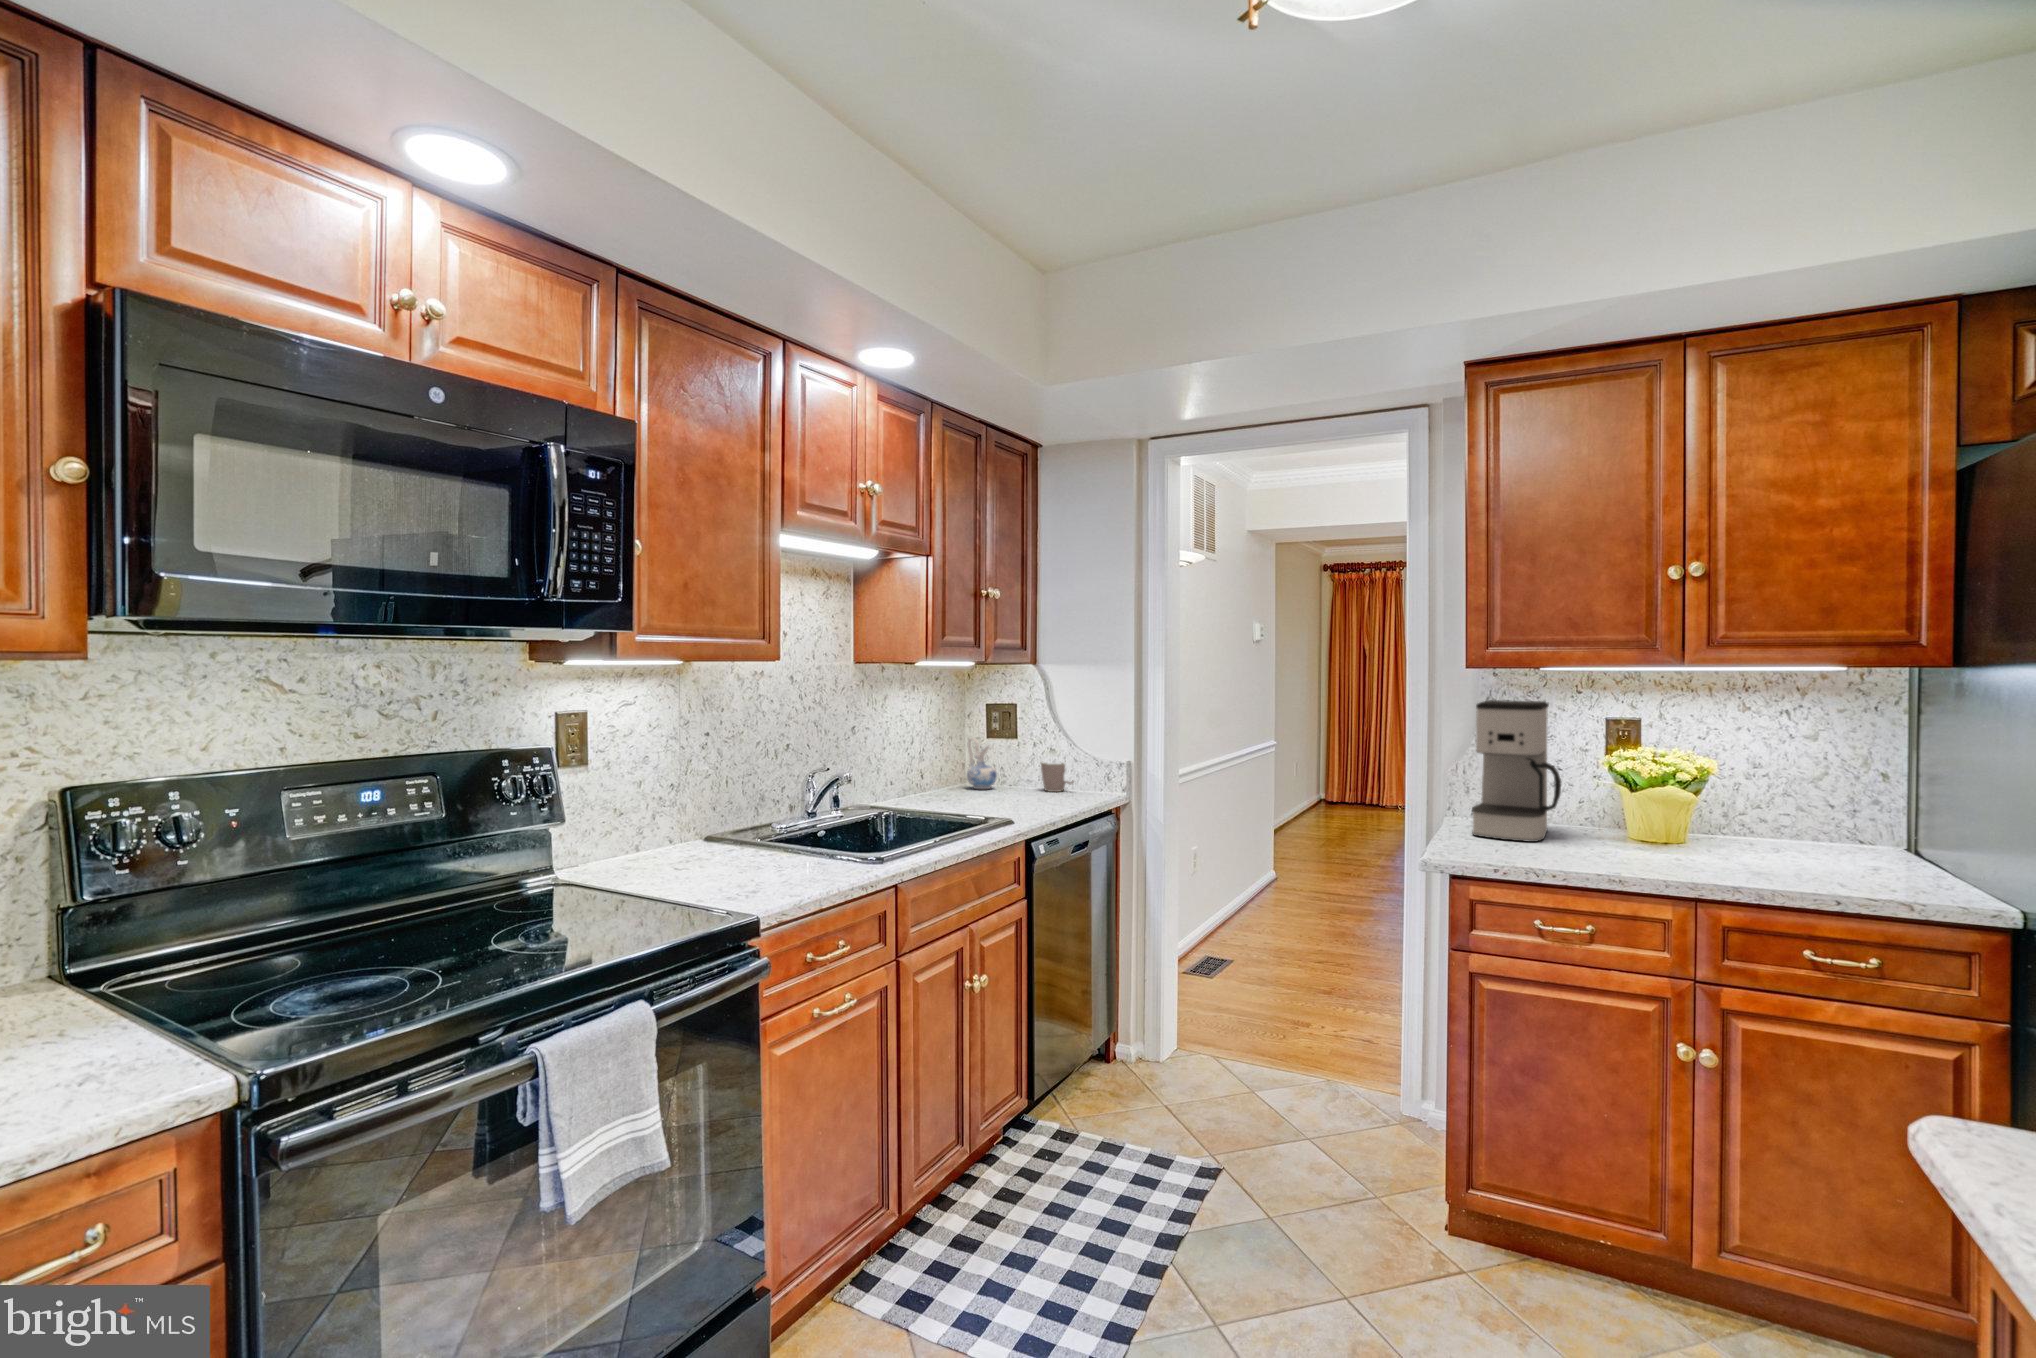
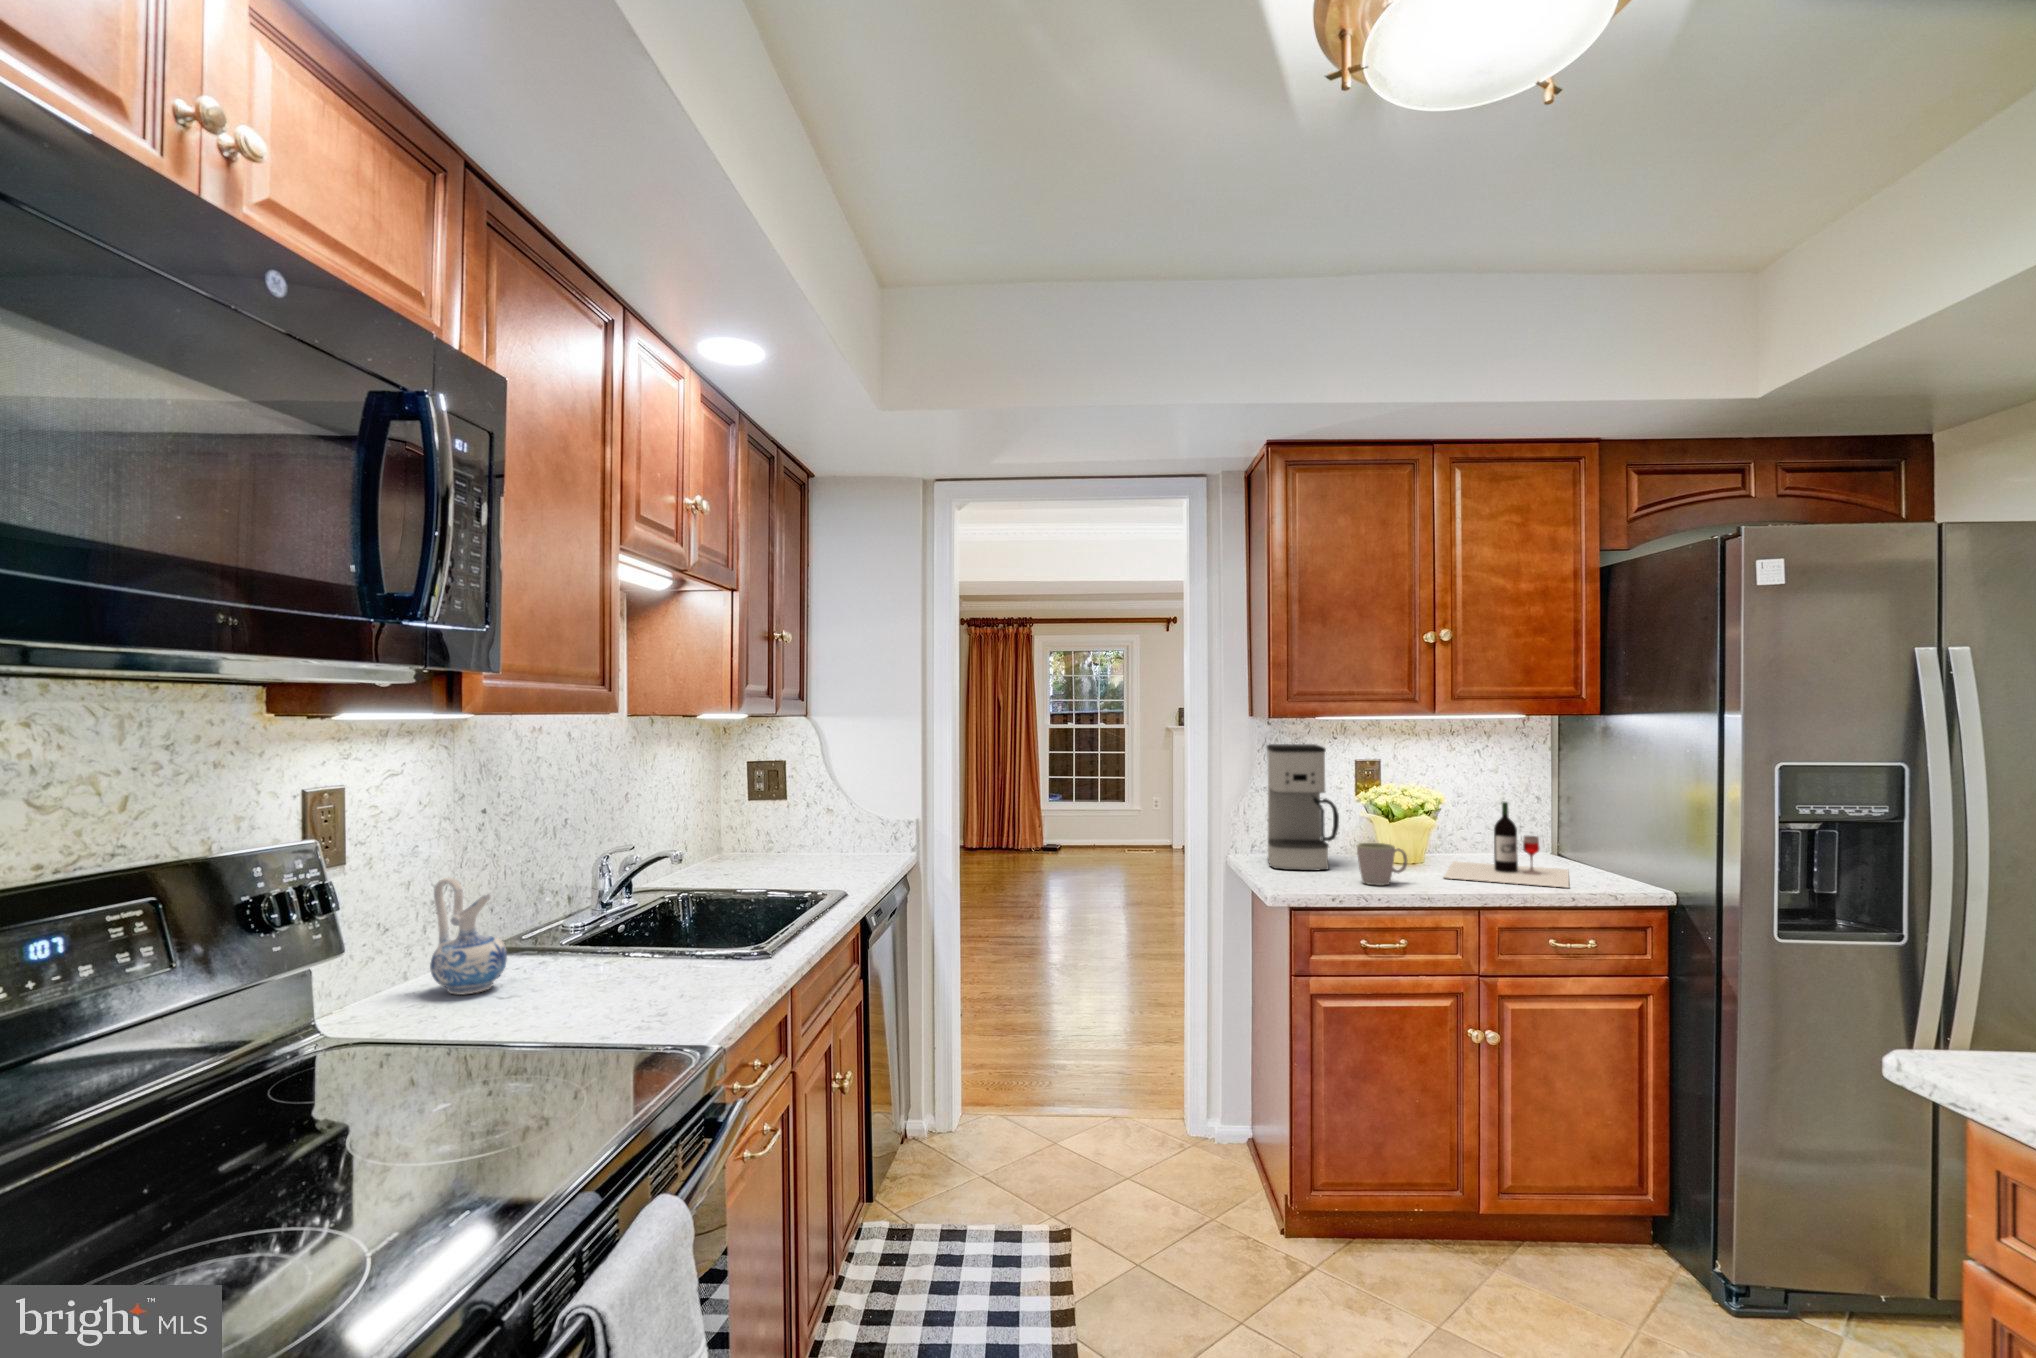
ceramic pitcher: present [967,738,997,789] -> present [430,878,507,995]
mug: present [1041,763,1074,792] -> present [1357,843,1407,885]
wine bottle: none [1675,778,1893,891] -> present [1444,802,1569,887]

